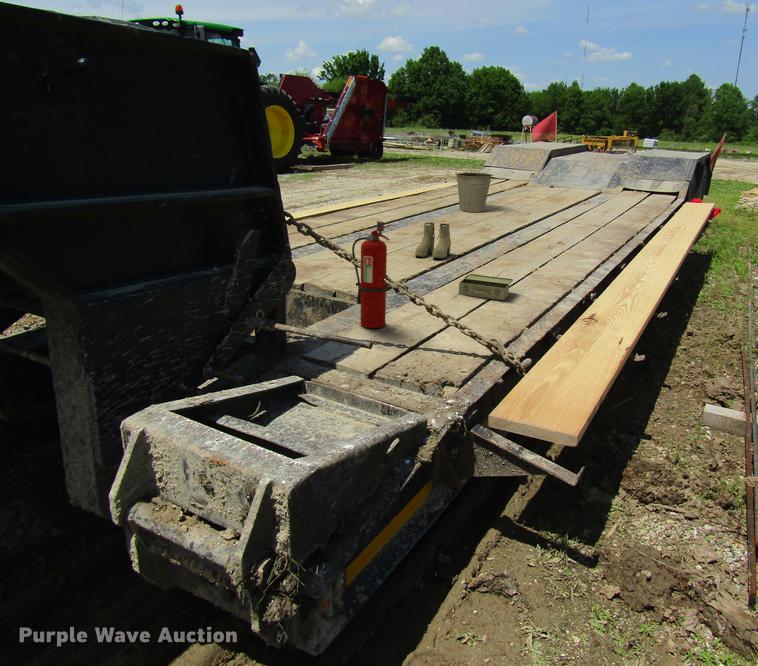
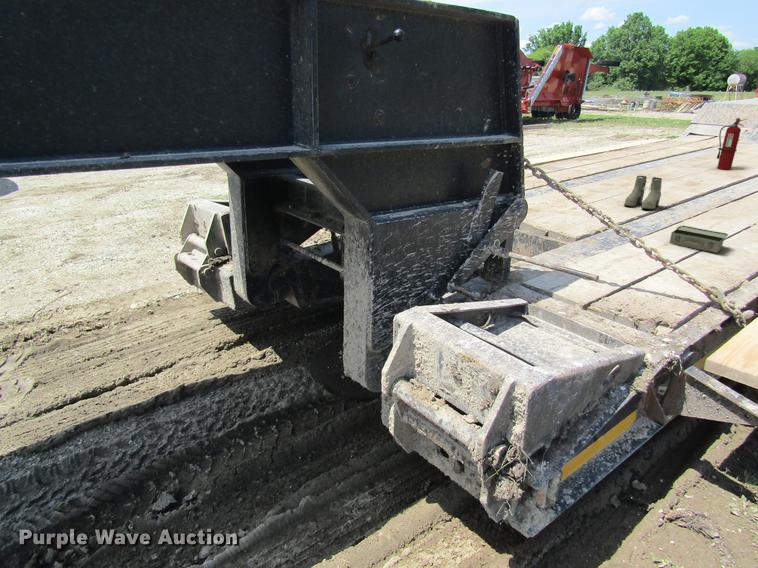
bucket: present [456,173,493,212] -> none [665,131,706,169]
fire extinguisher: present [352,221,392,328] -> present [717,118,746,170]

